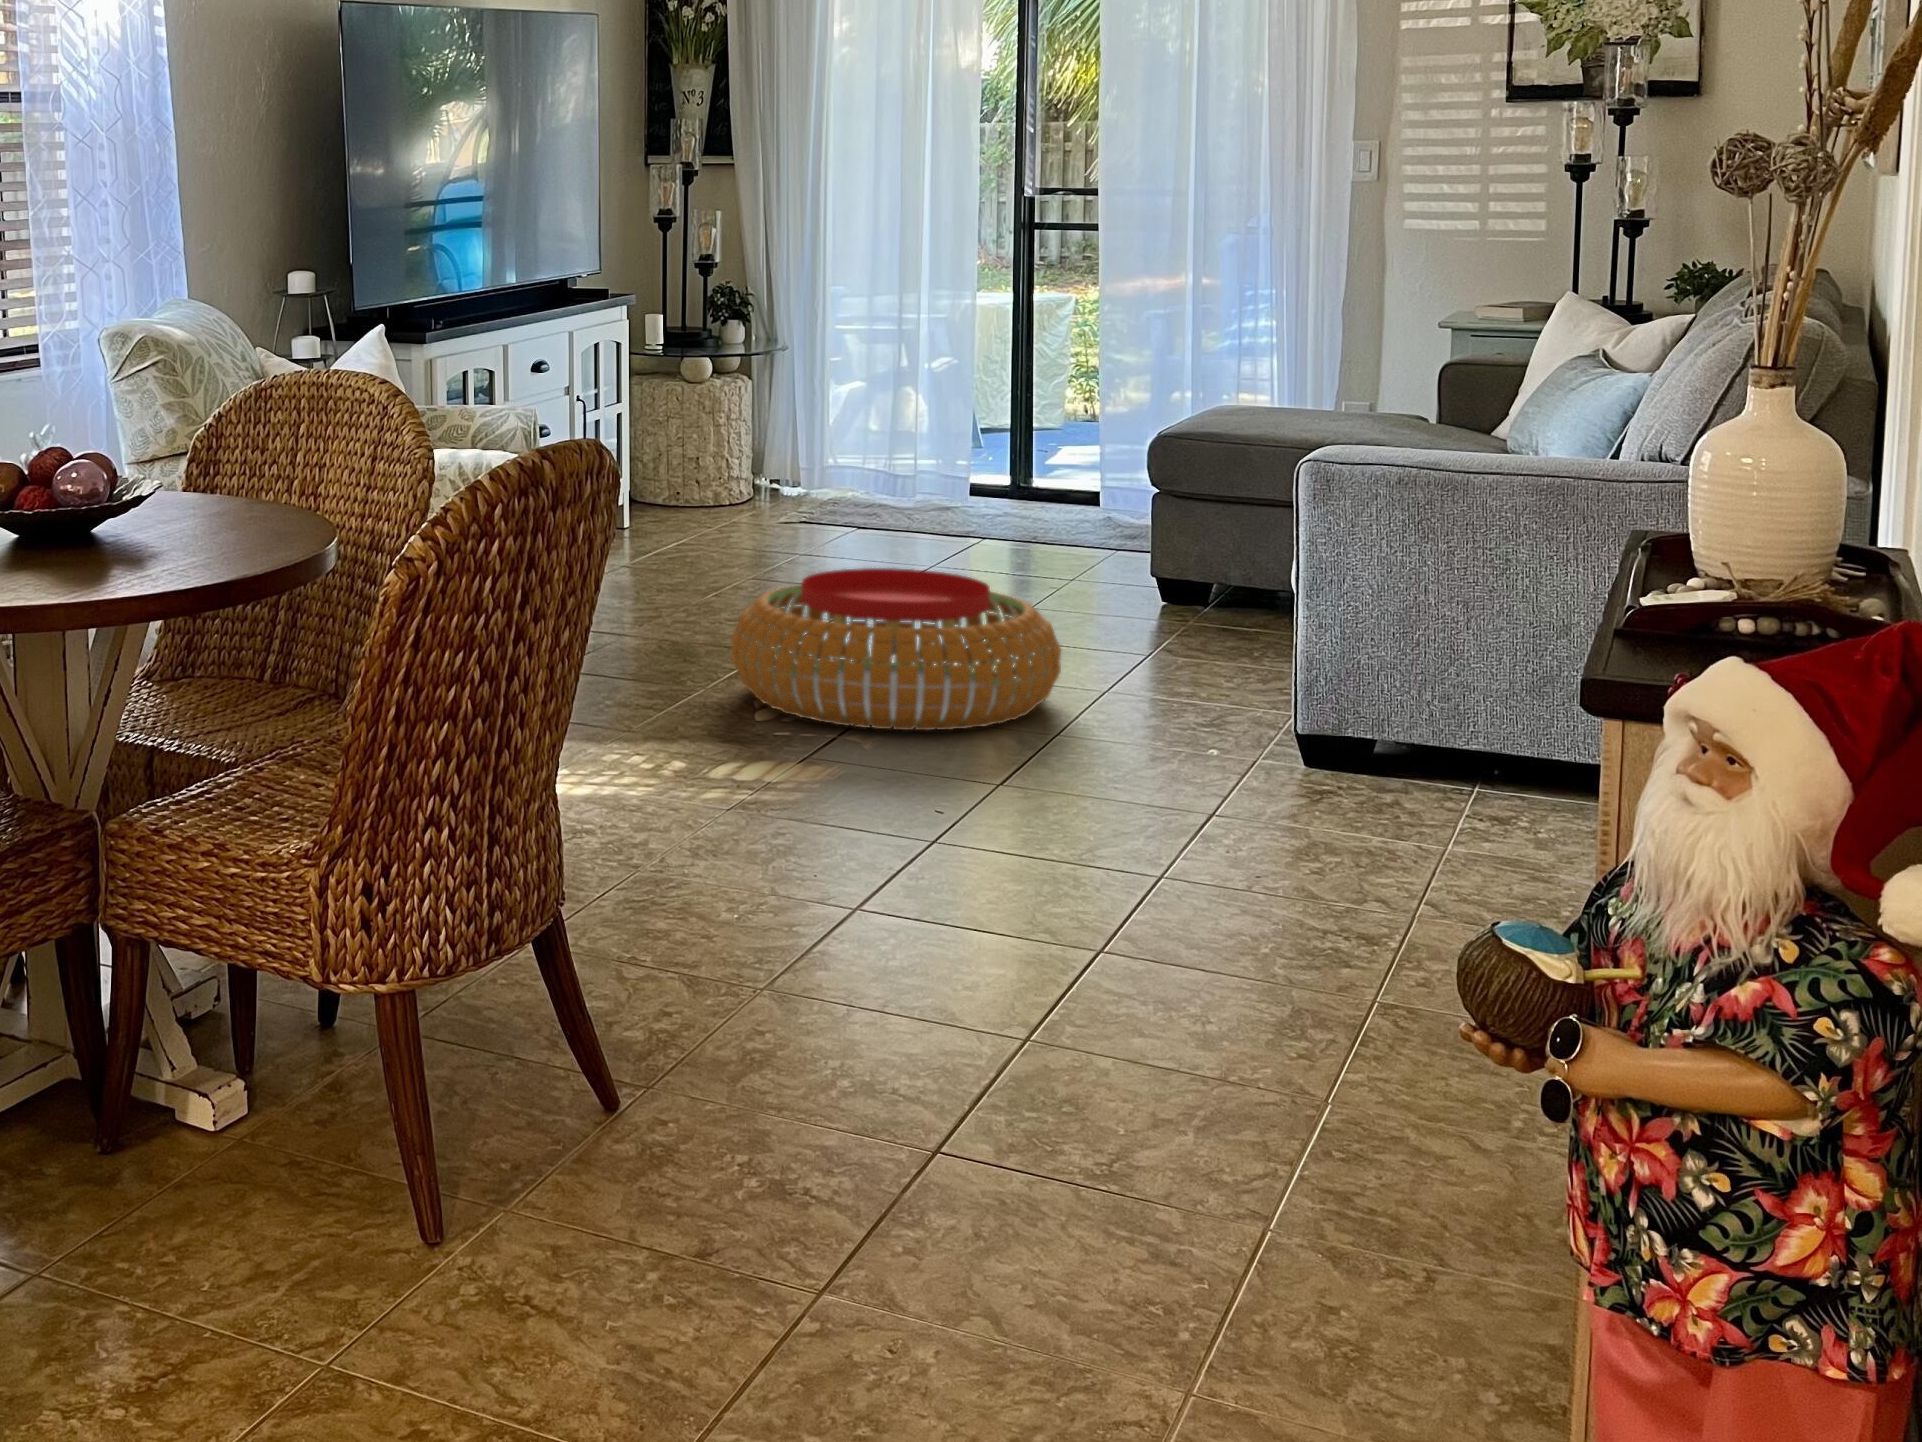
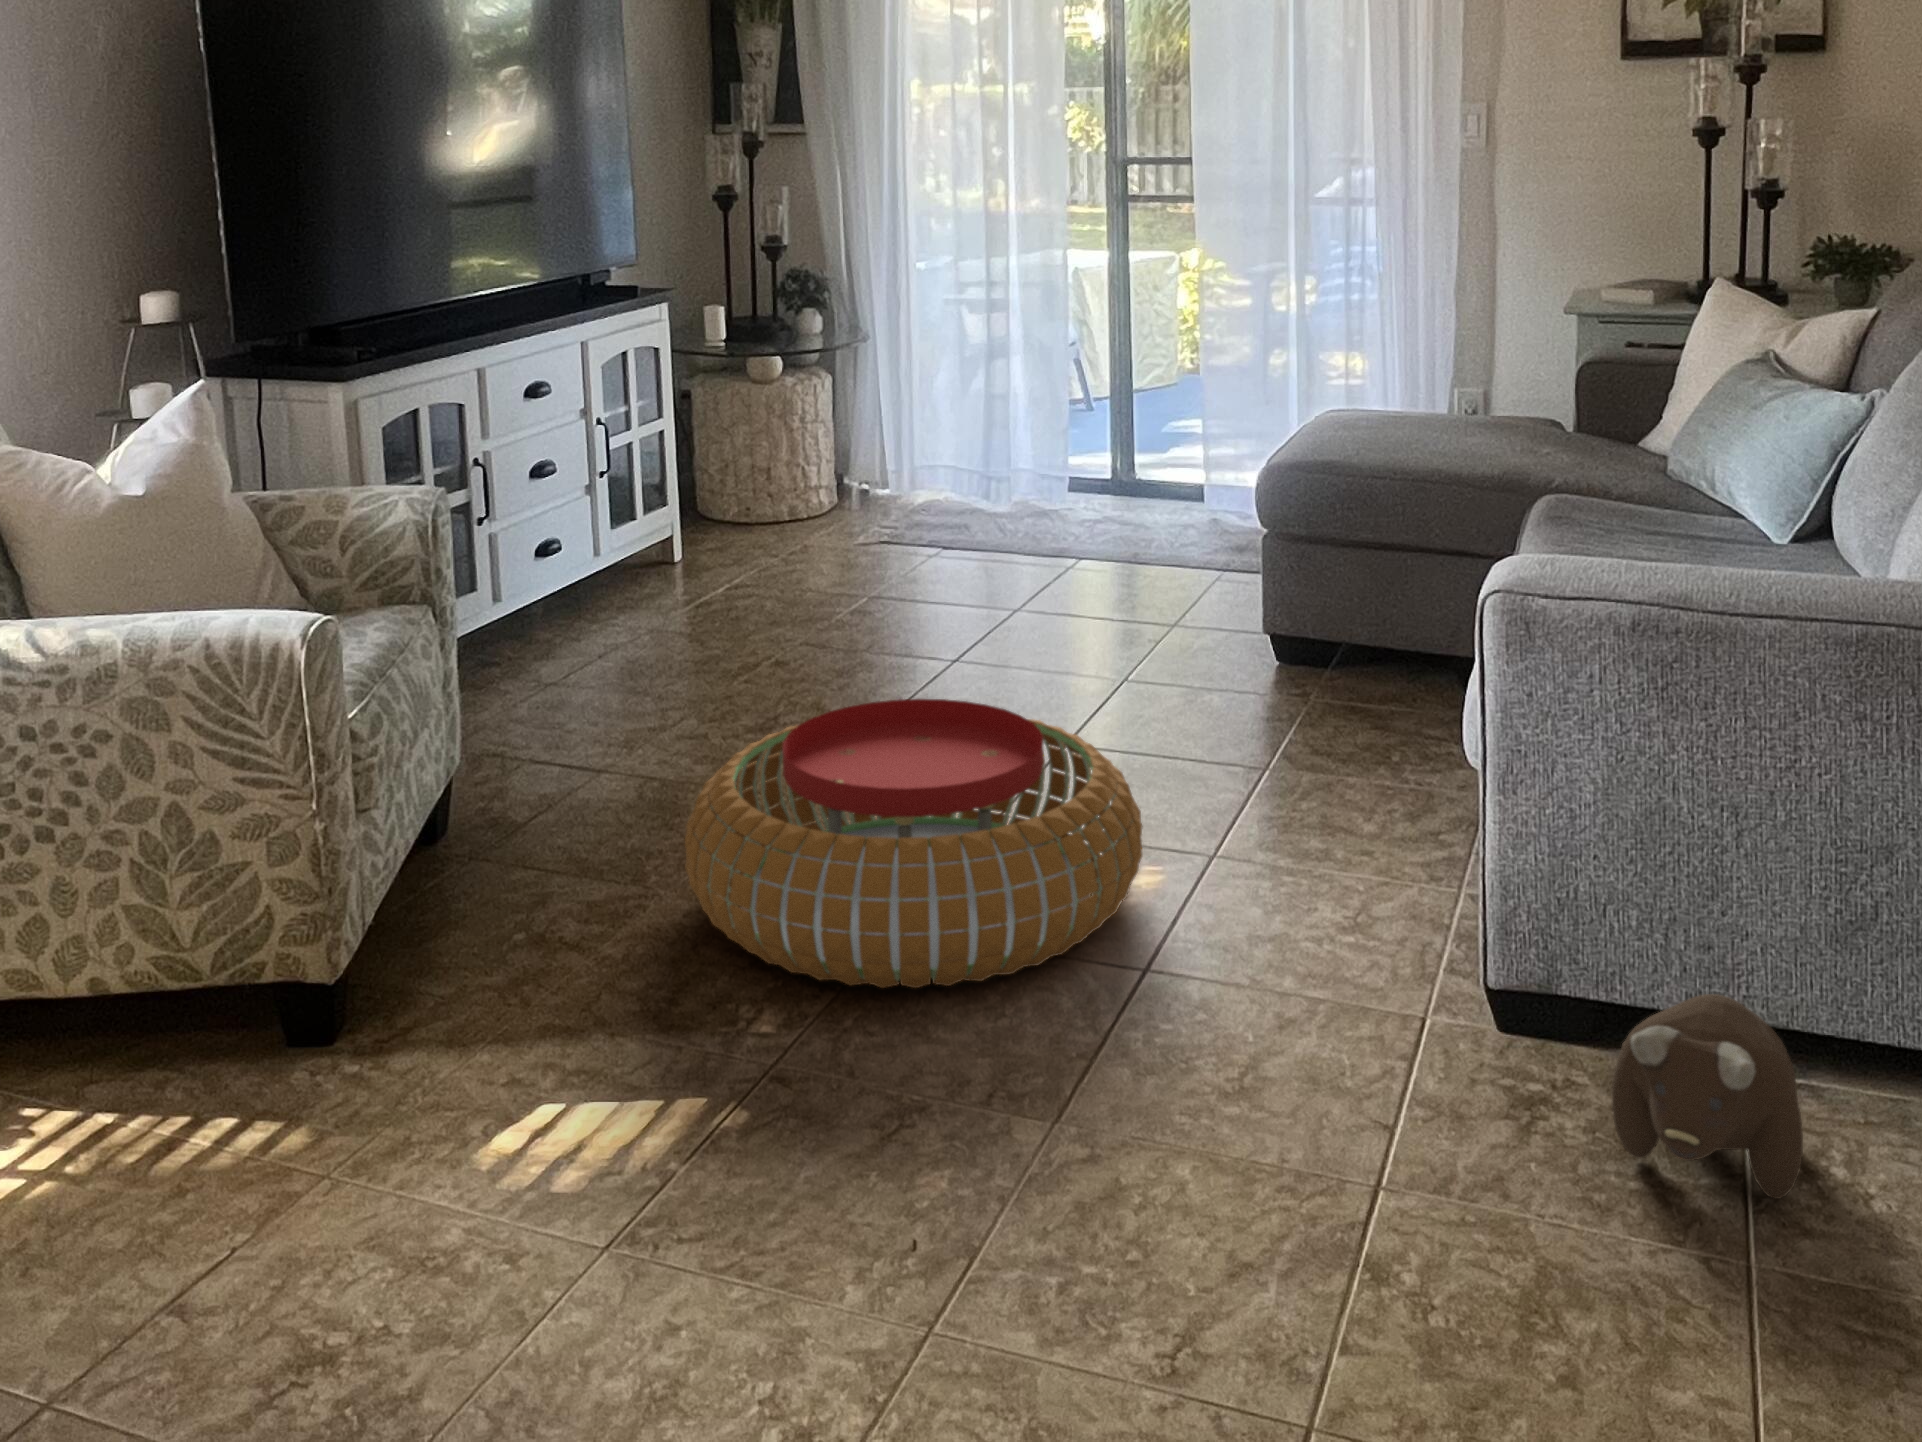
plush toy: none [1378,707,1504,823] -> present [1612,994,1803,1199]

